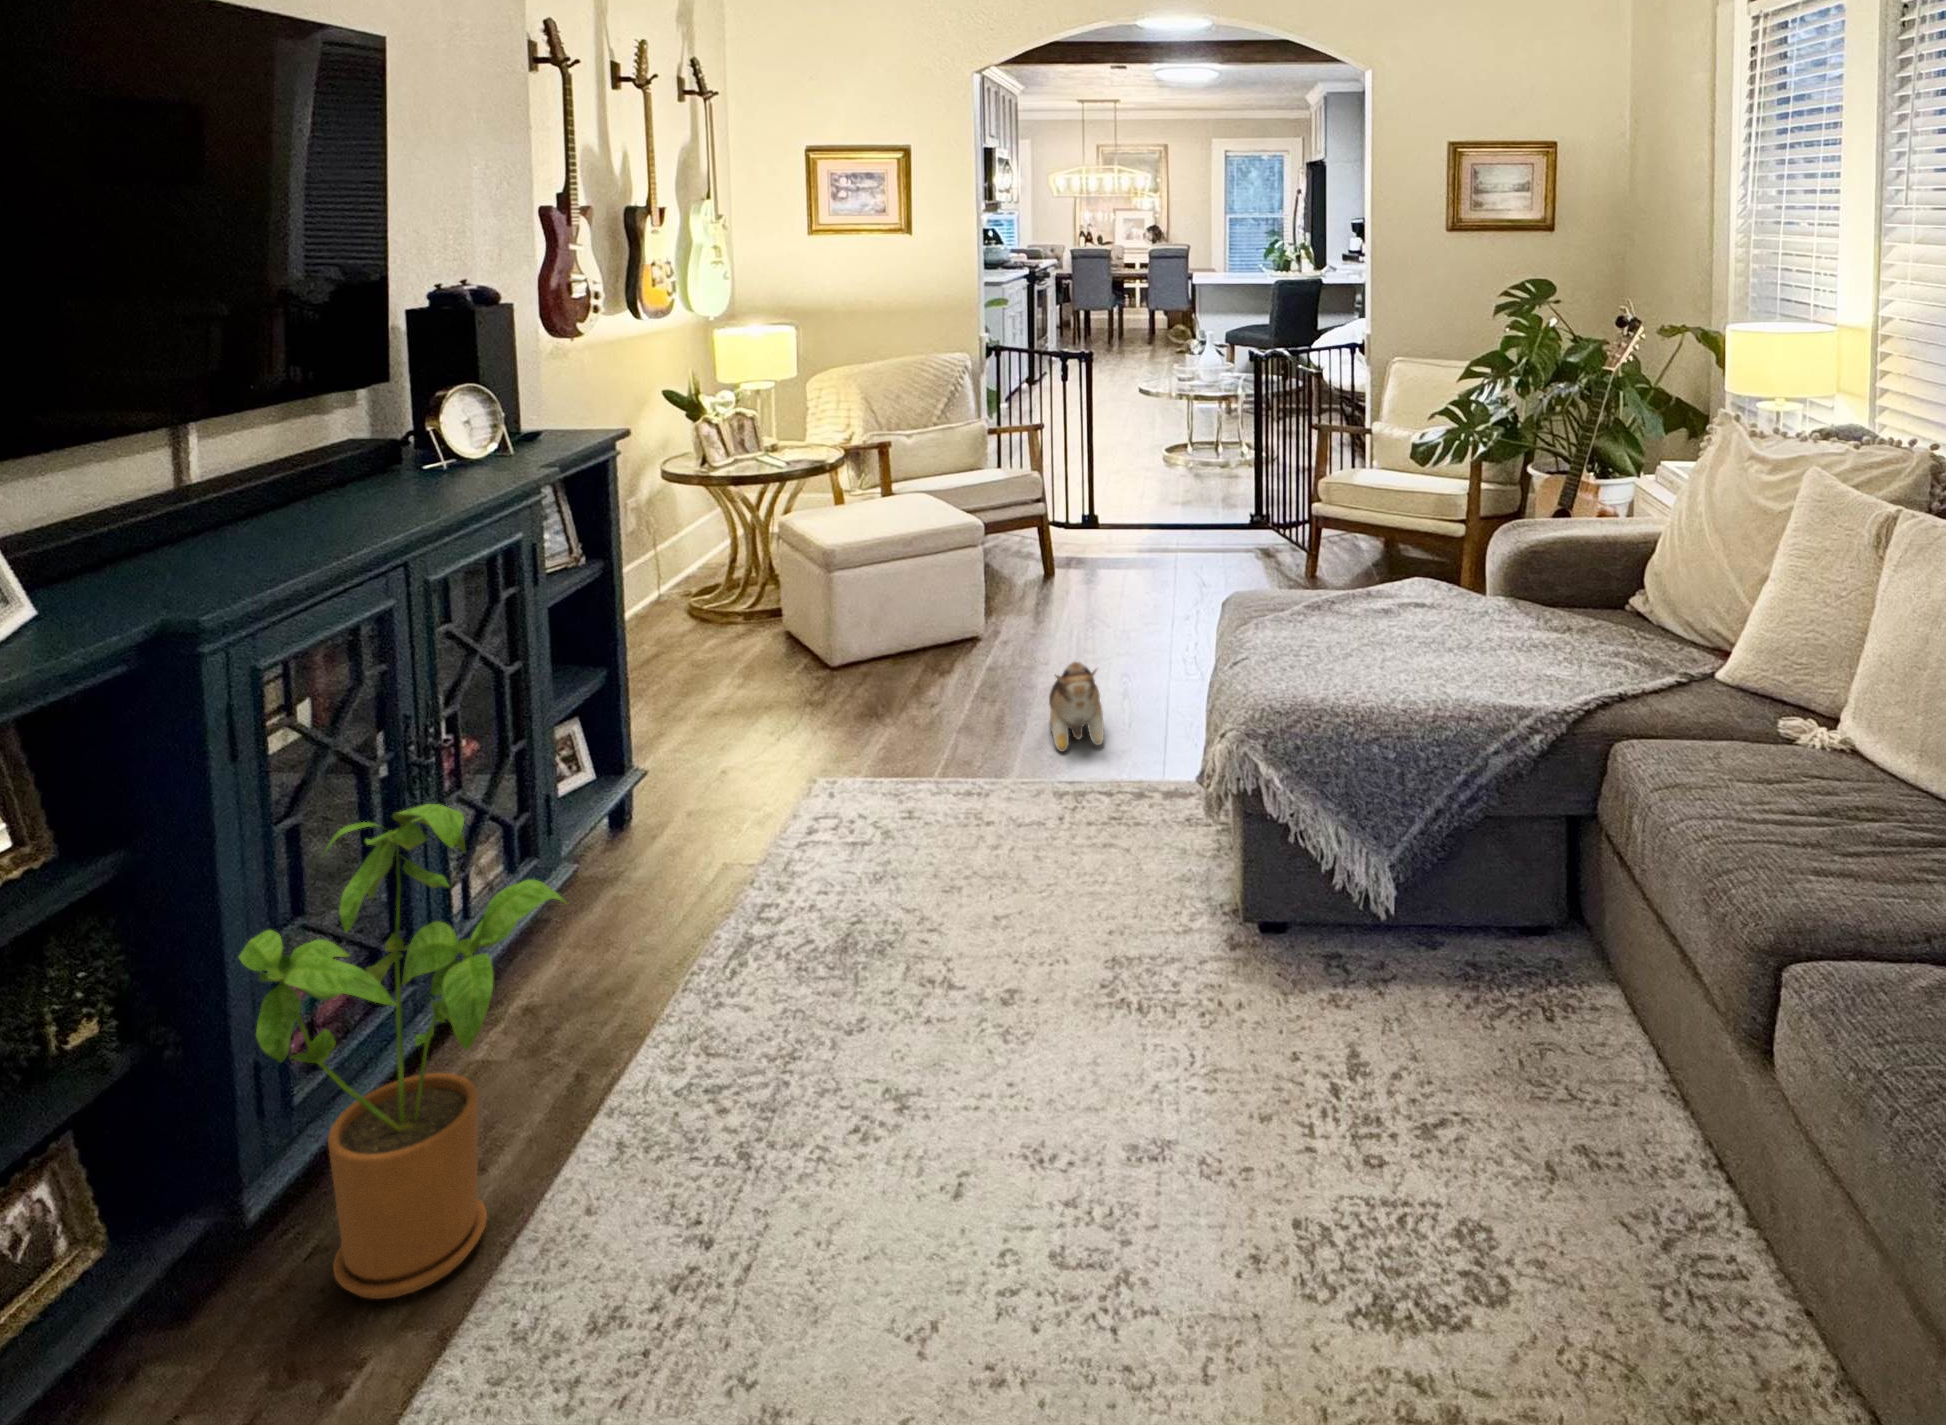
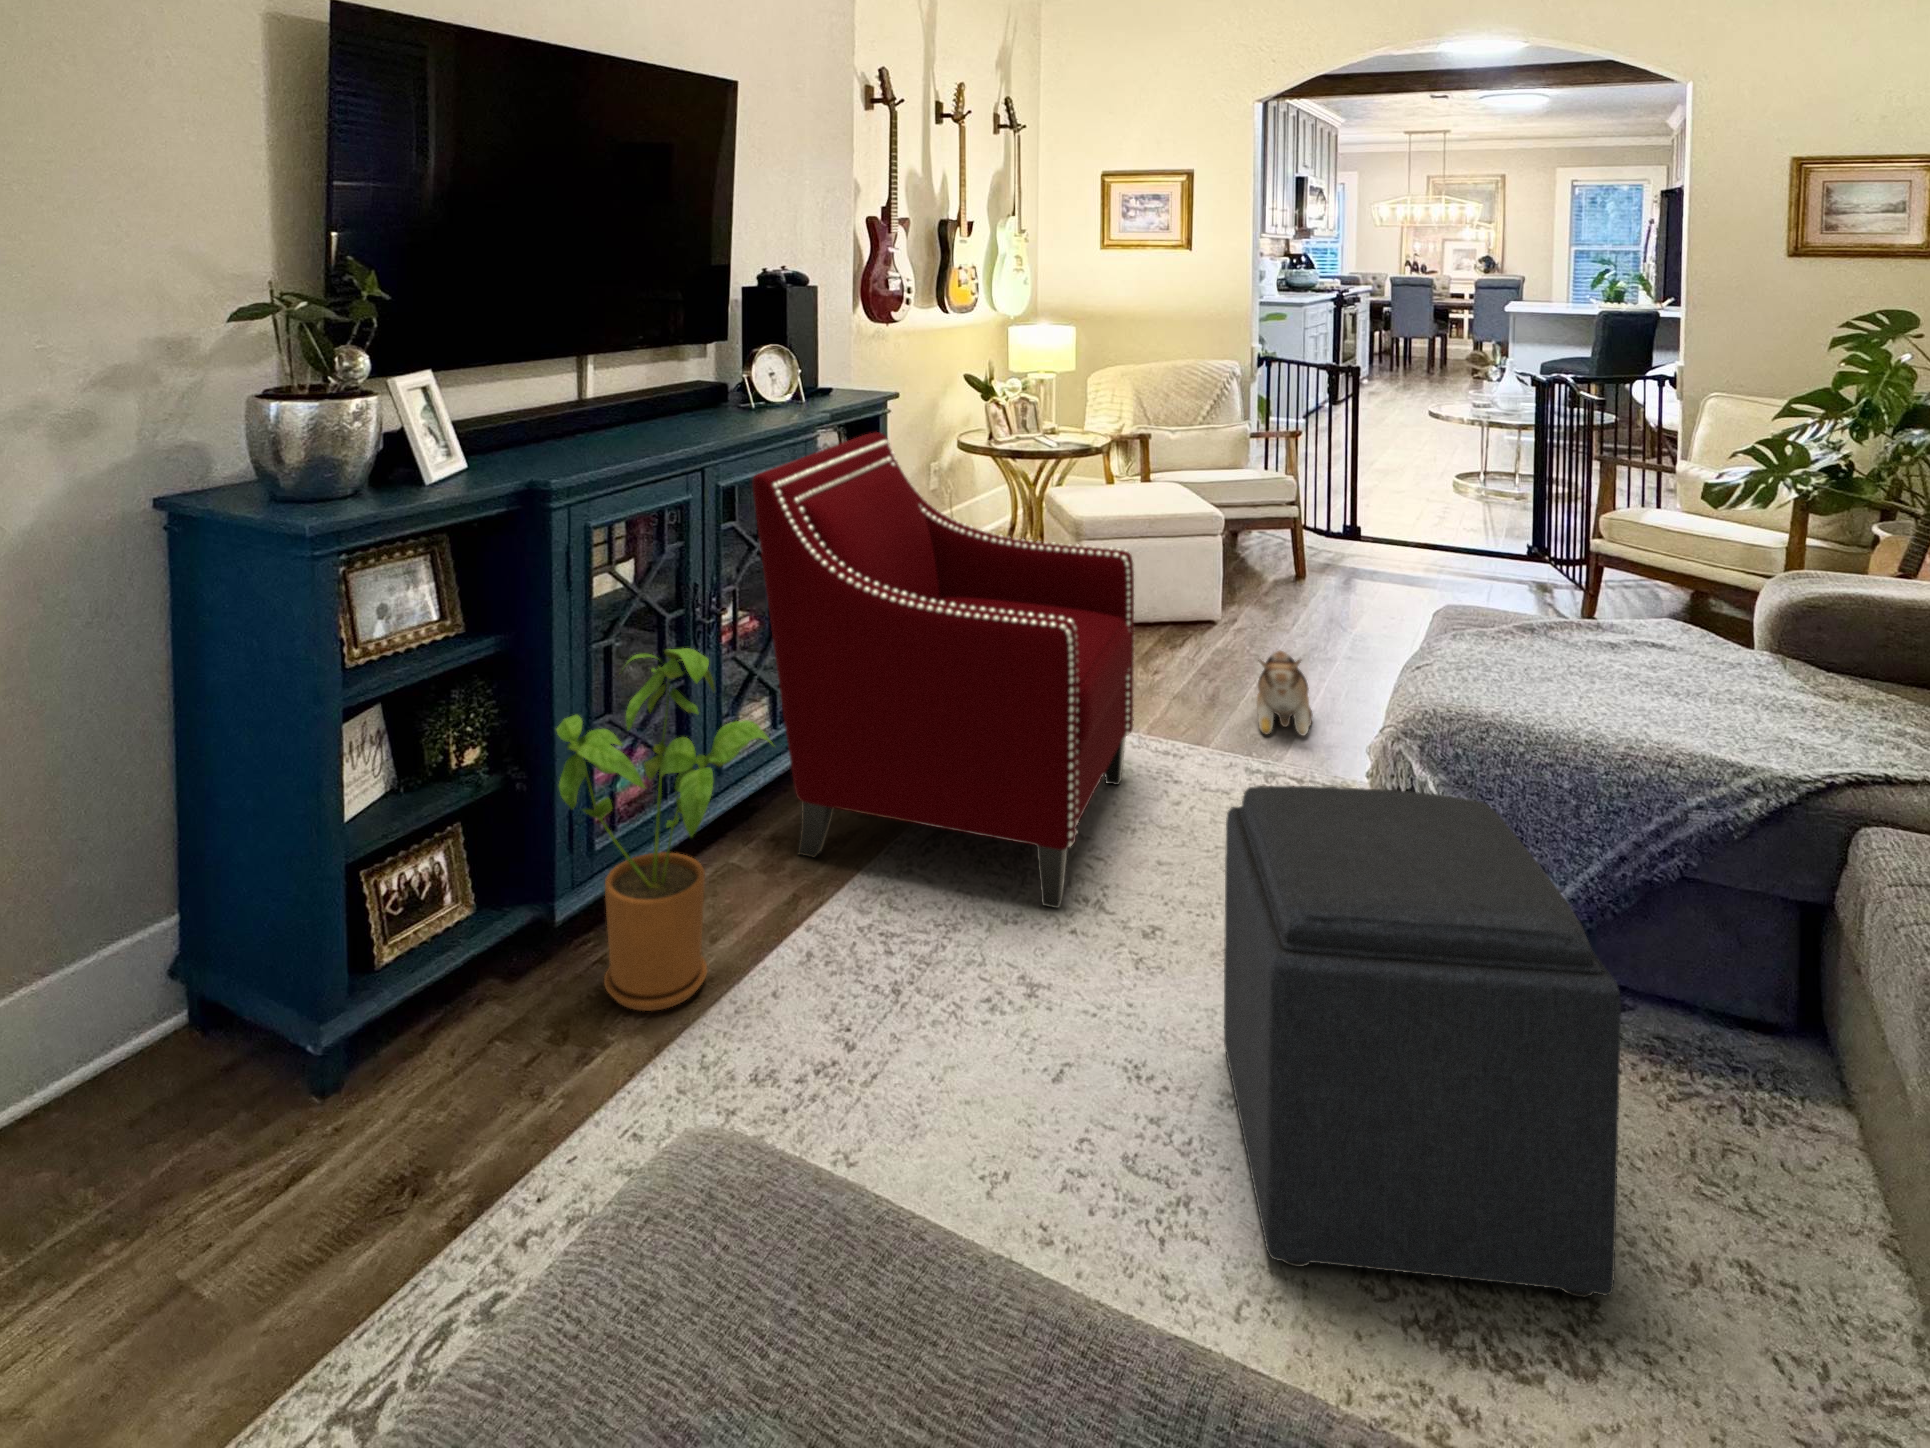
armchair: none [475,480,941,1024] -> present [753,432,1135,908]
ottoman: none [1111,788,1503,1303] -> present [1224,786,1621,1297]

